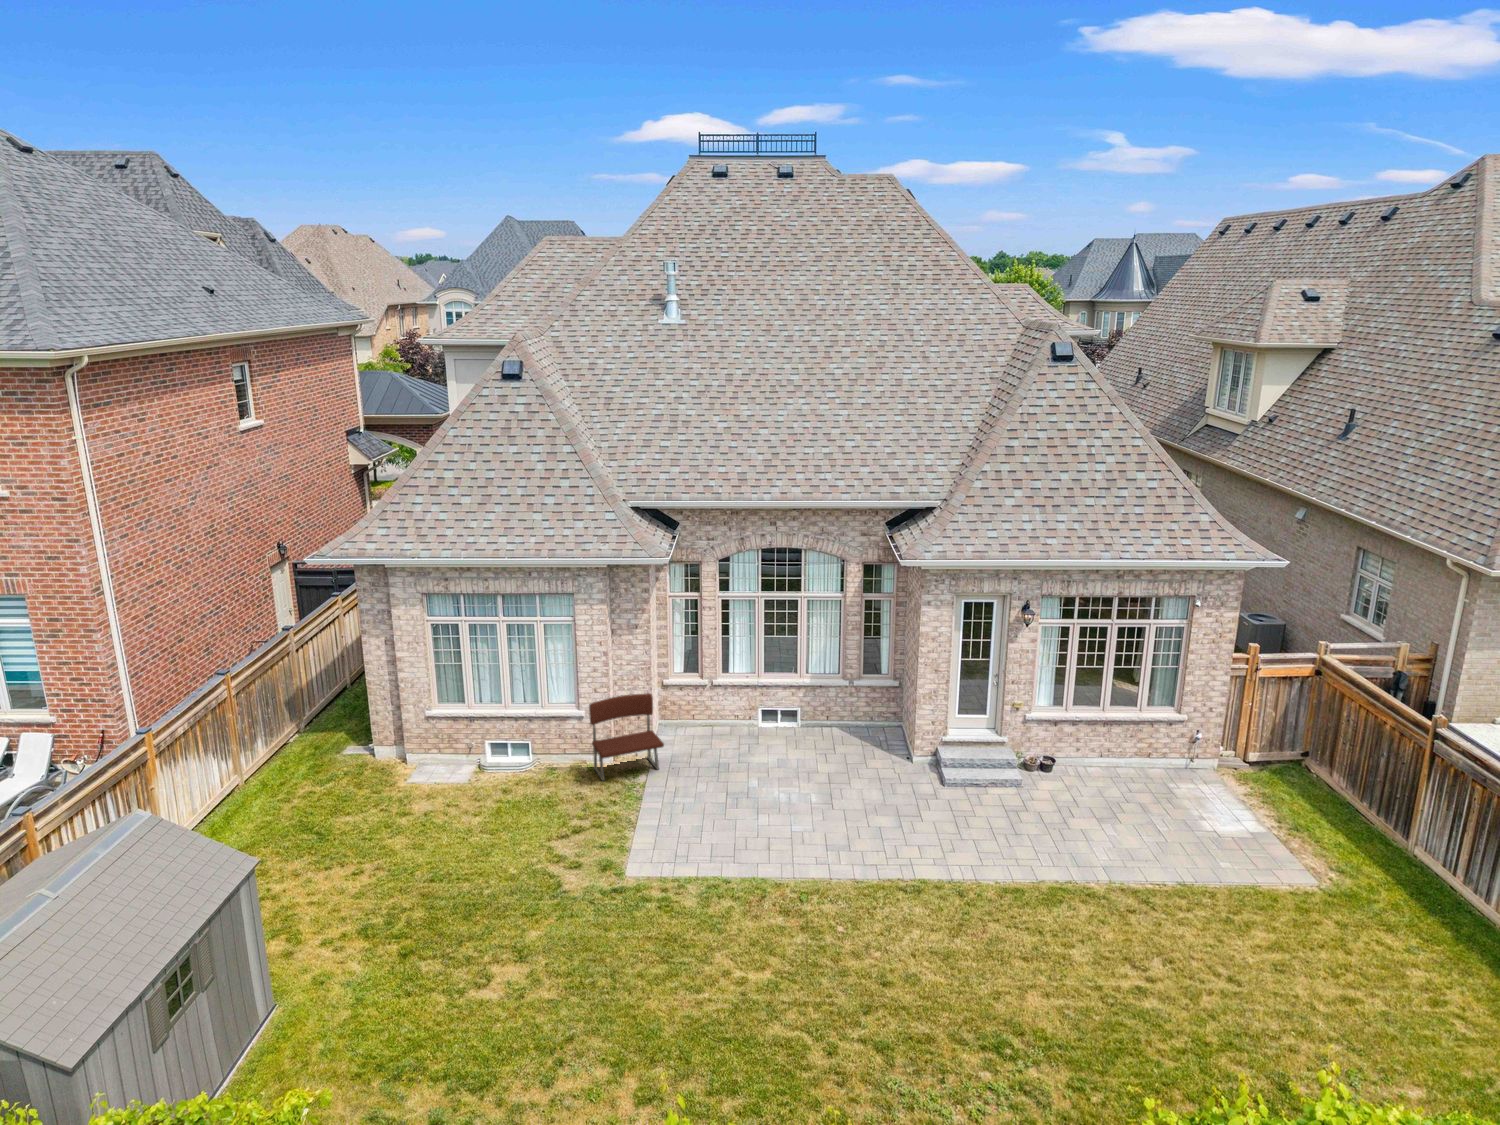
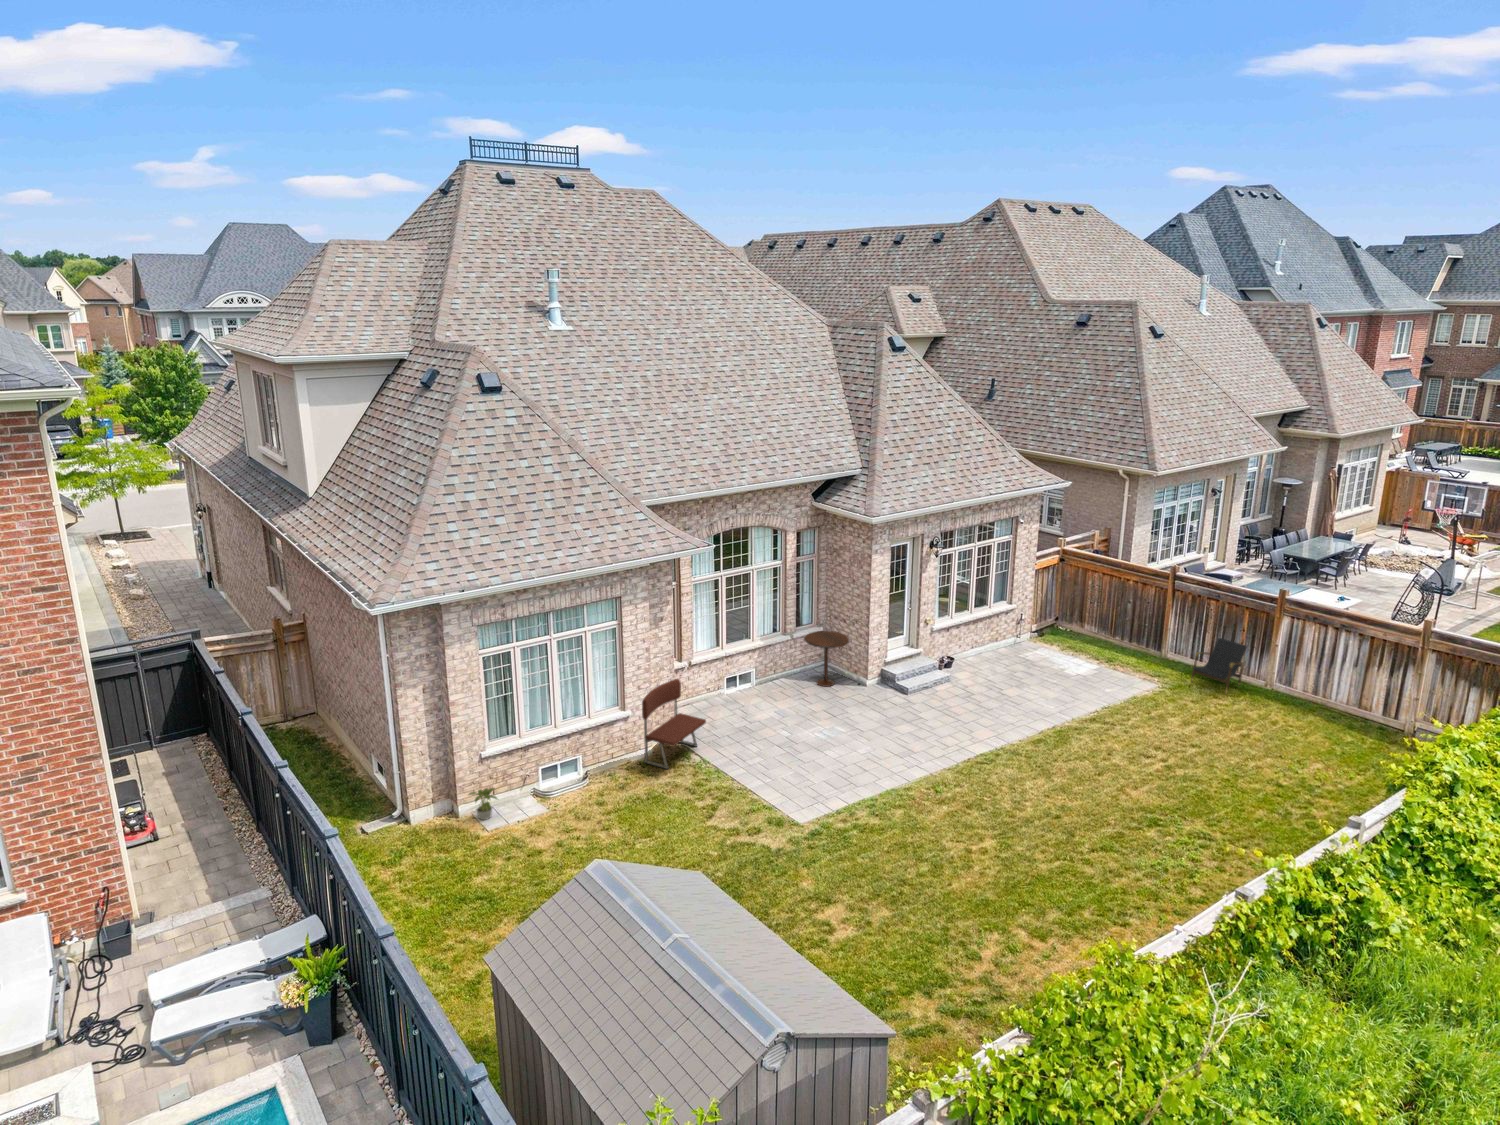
pedestal table: none [850,686,904,753] -> present [804,631,849,687]
potted plant: none [405,745,437,774] -> present [469,788,497,820]
lounge chair: none [1380,840,1483,929] -> present [1191,638,1247,693]

